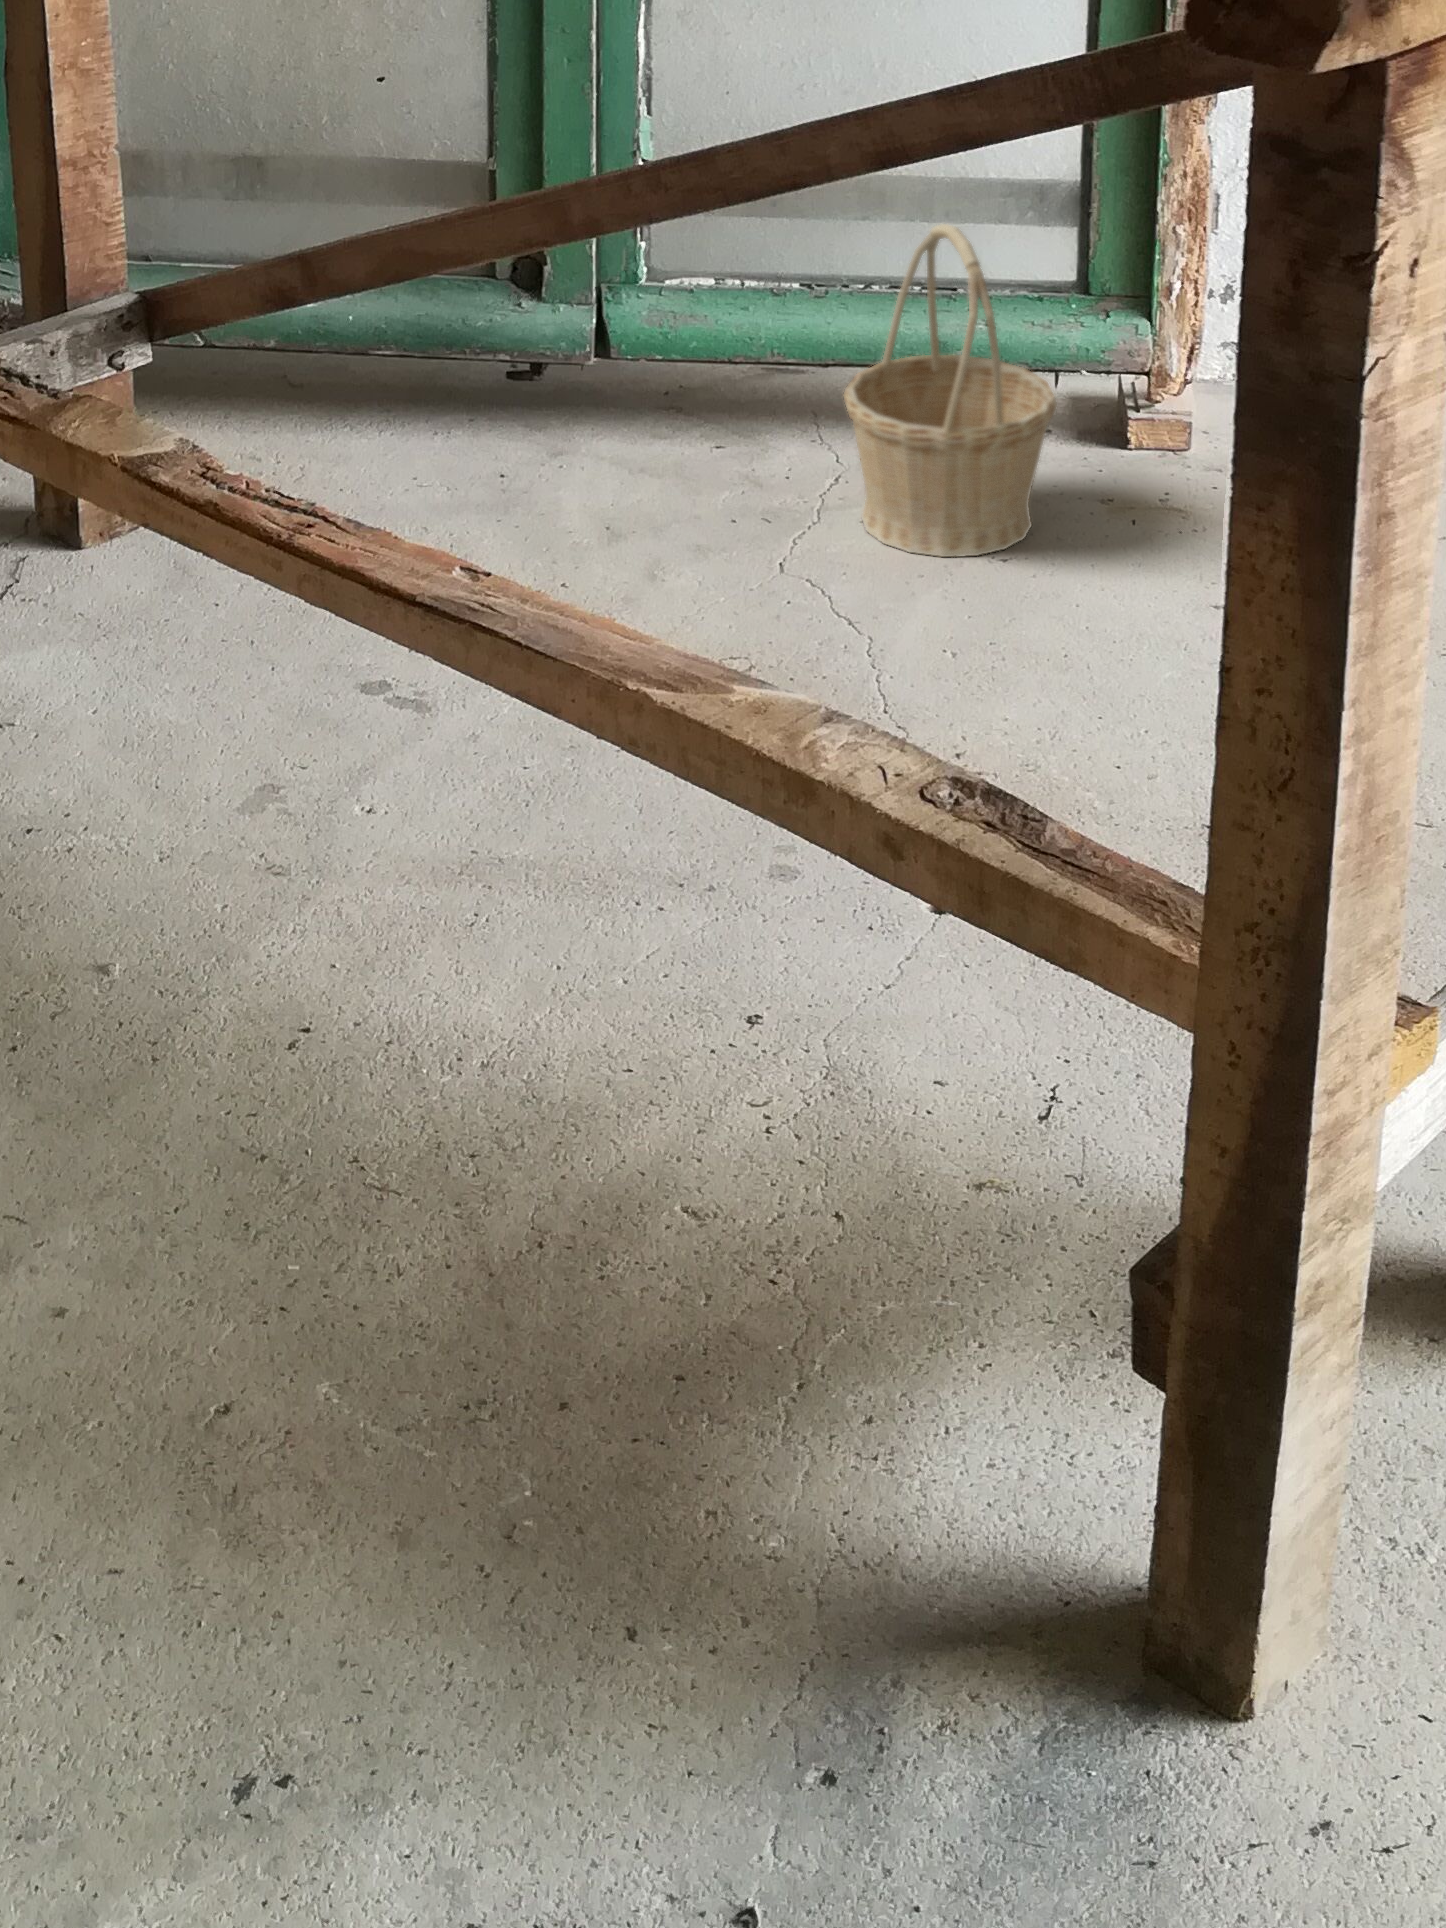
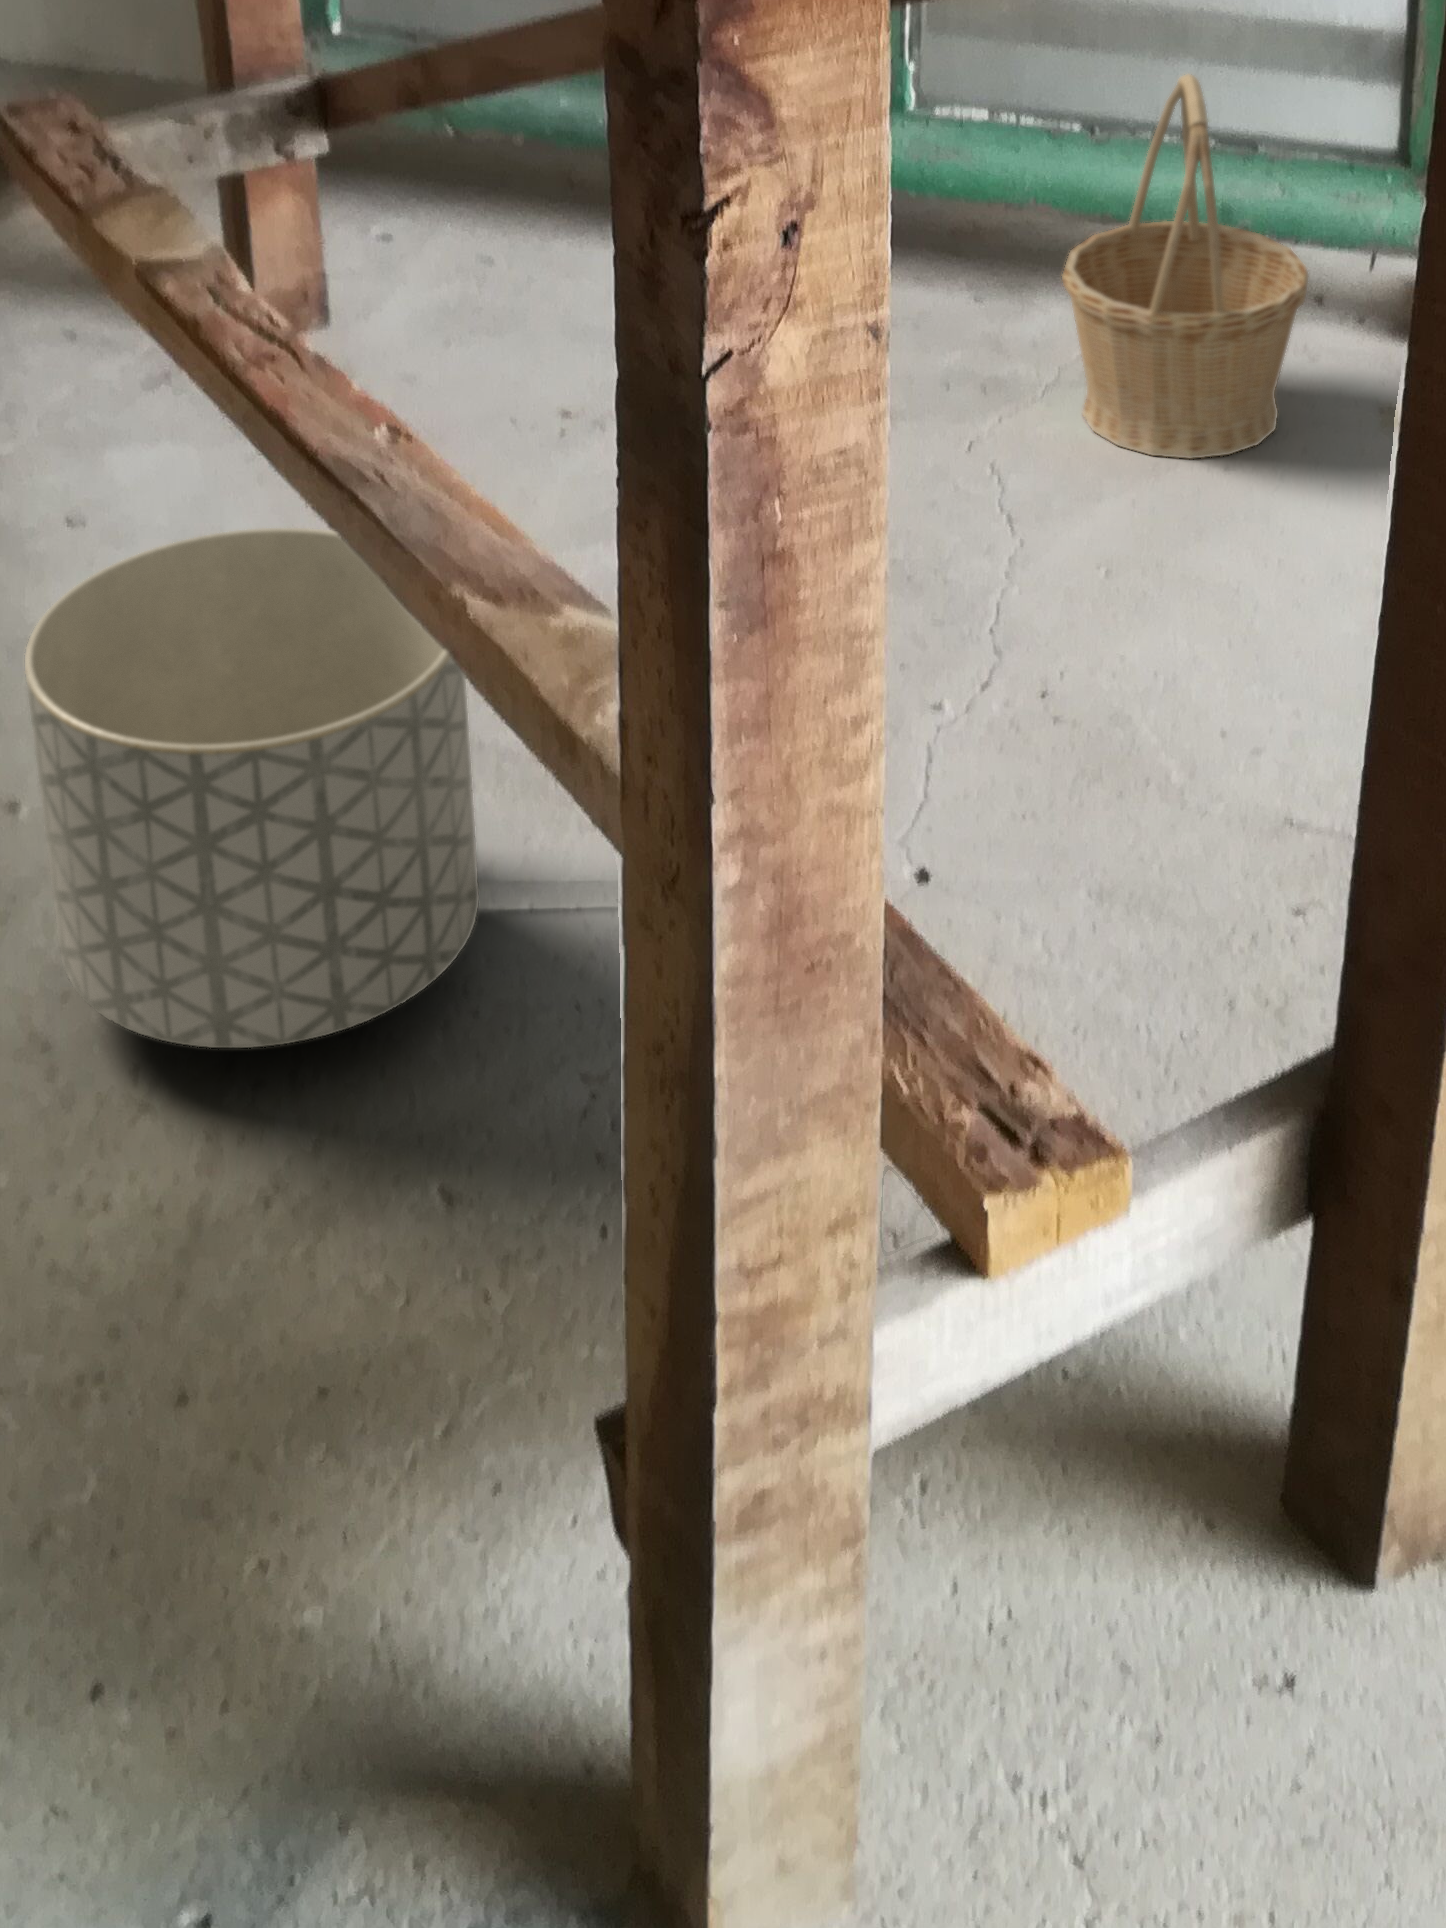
planter: none [236,664,623,1130] -> present [25,528,479,1048]

